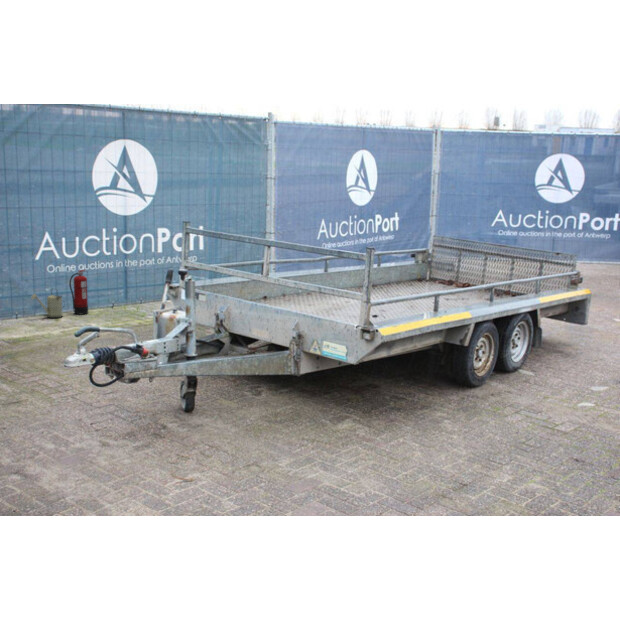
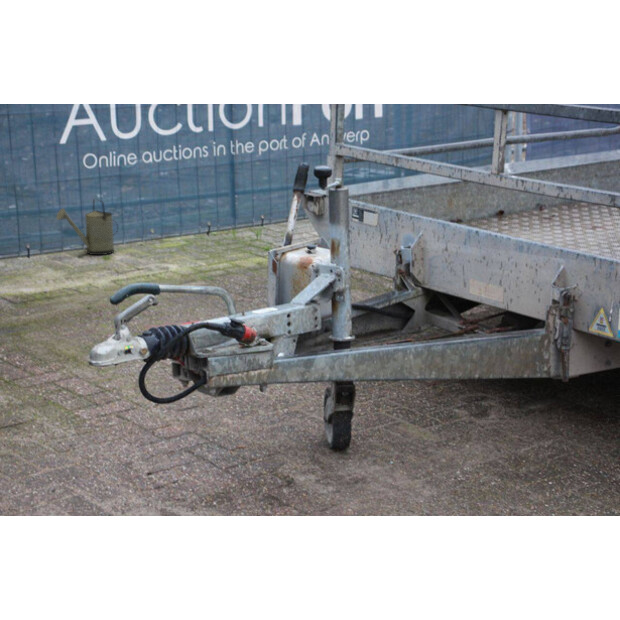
fire extinguisher: present [69,270,88,314] -> none [126,161,161,247]

